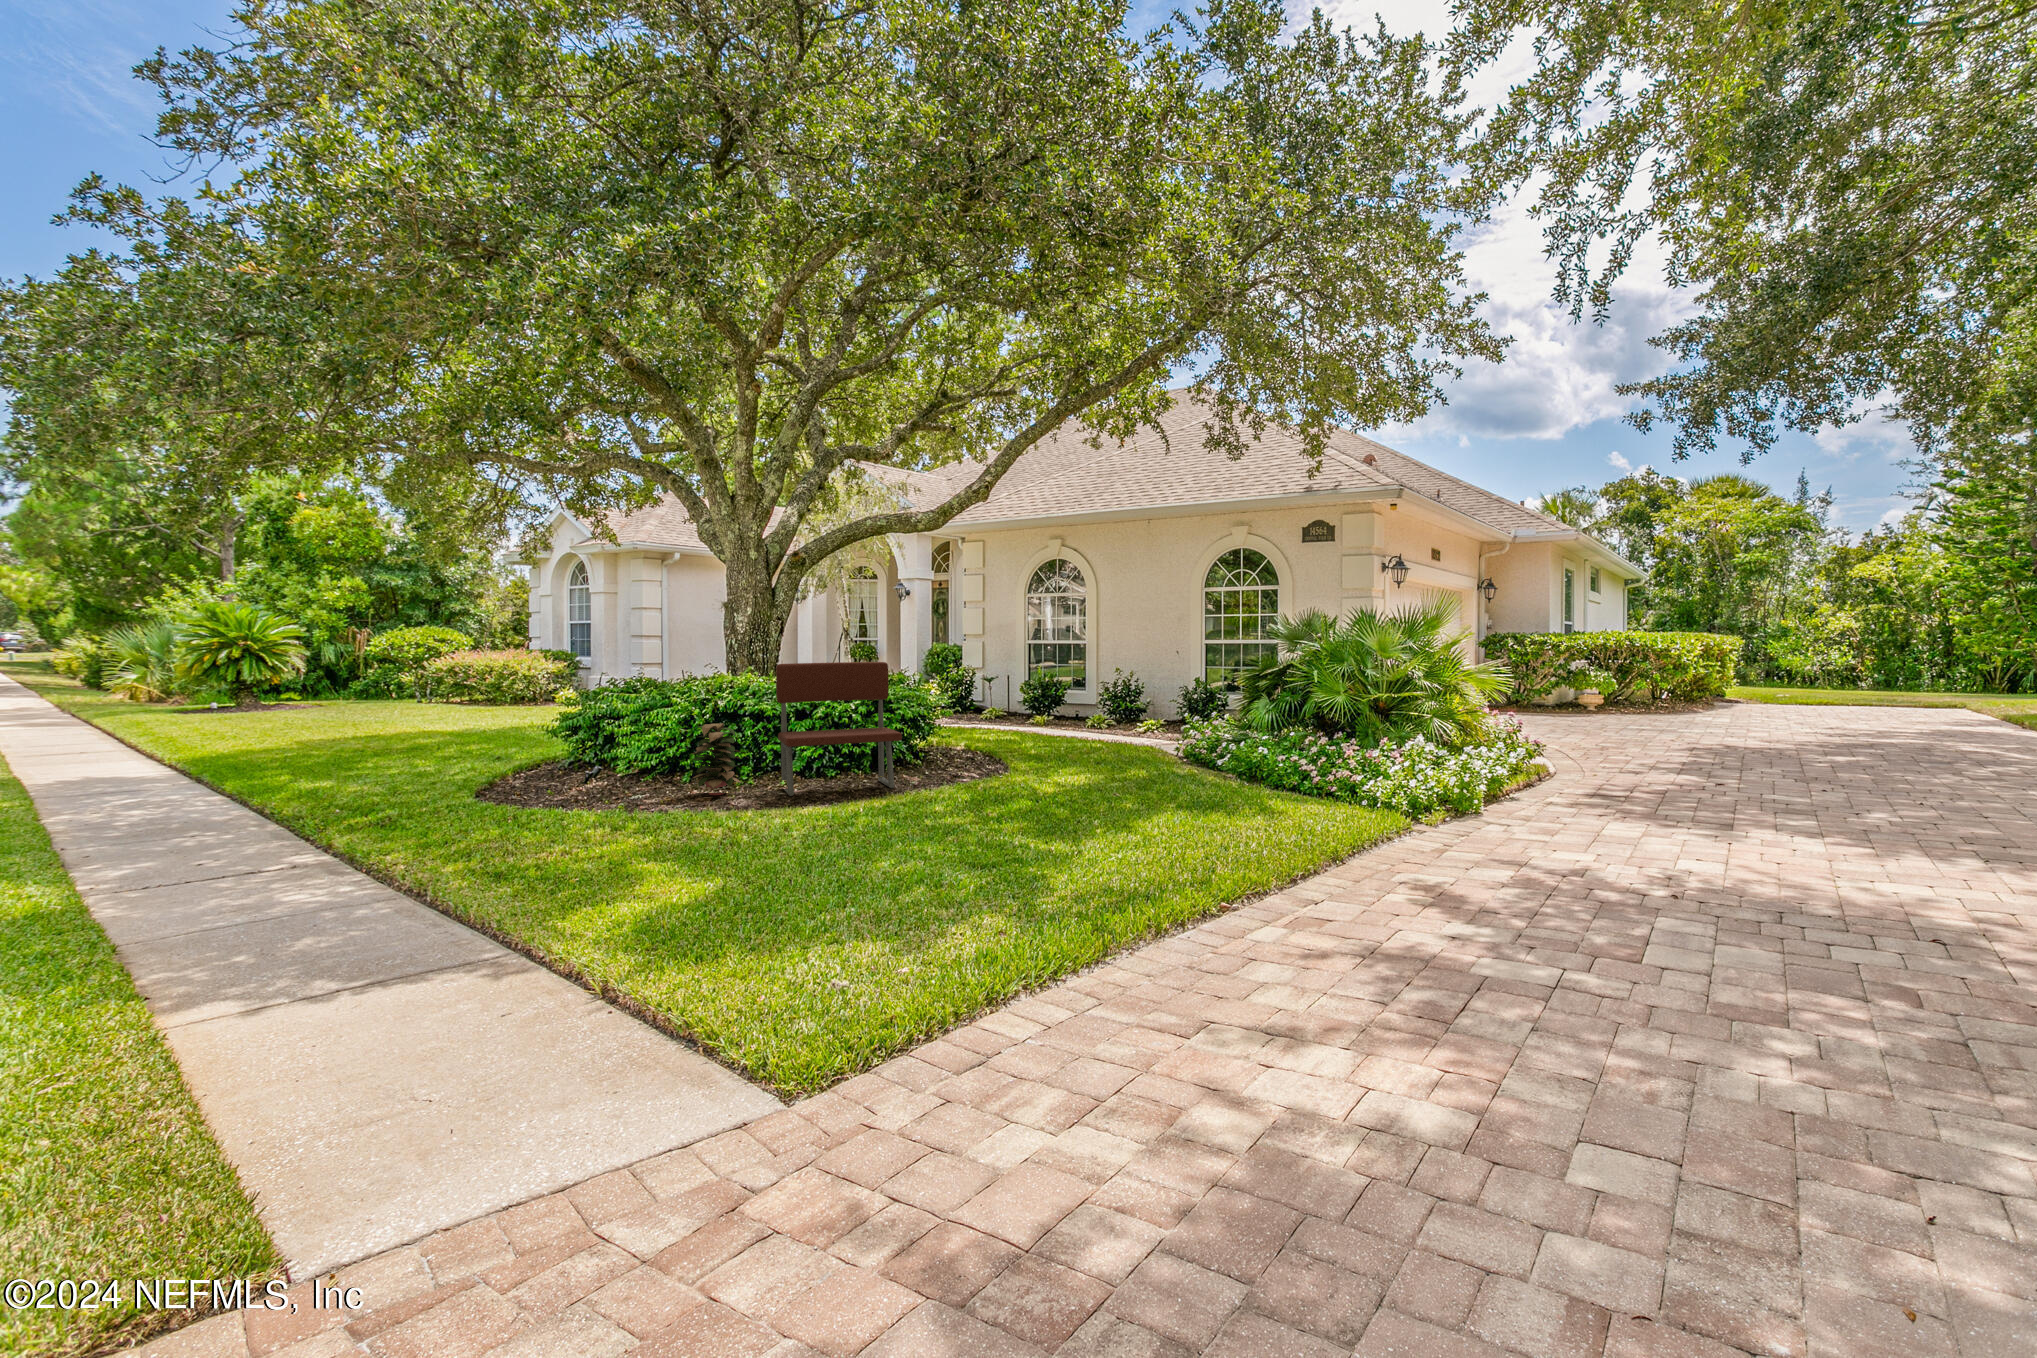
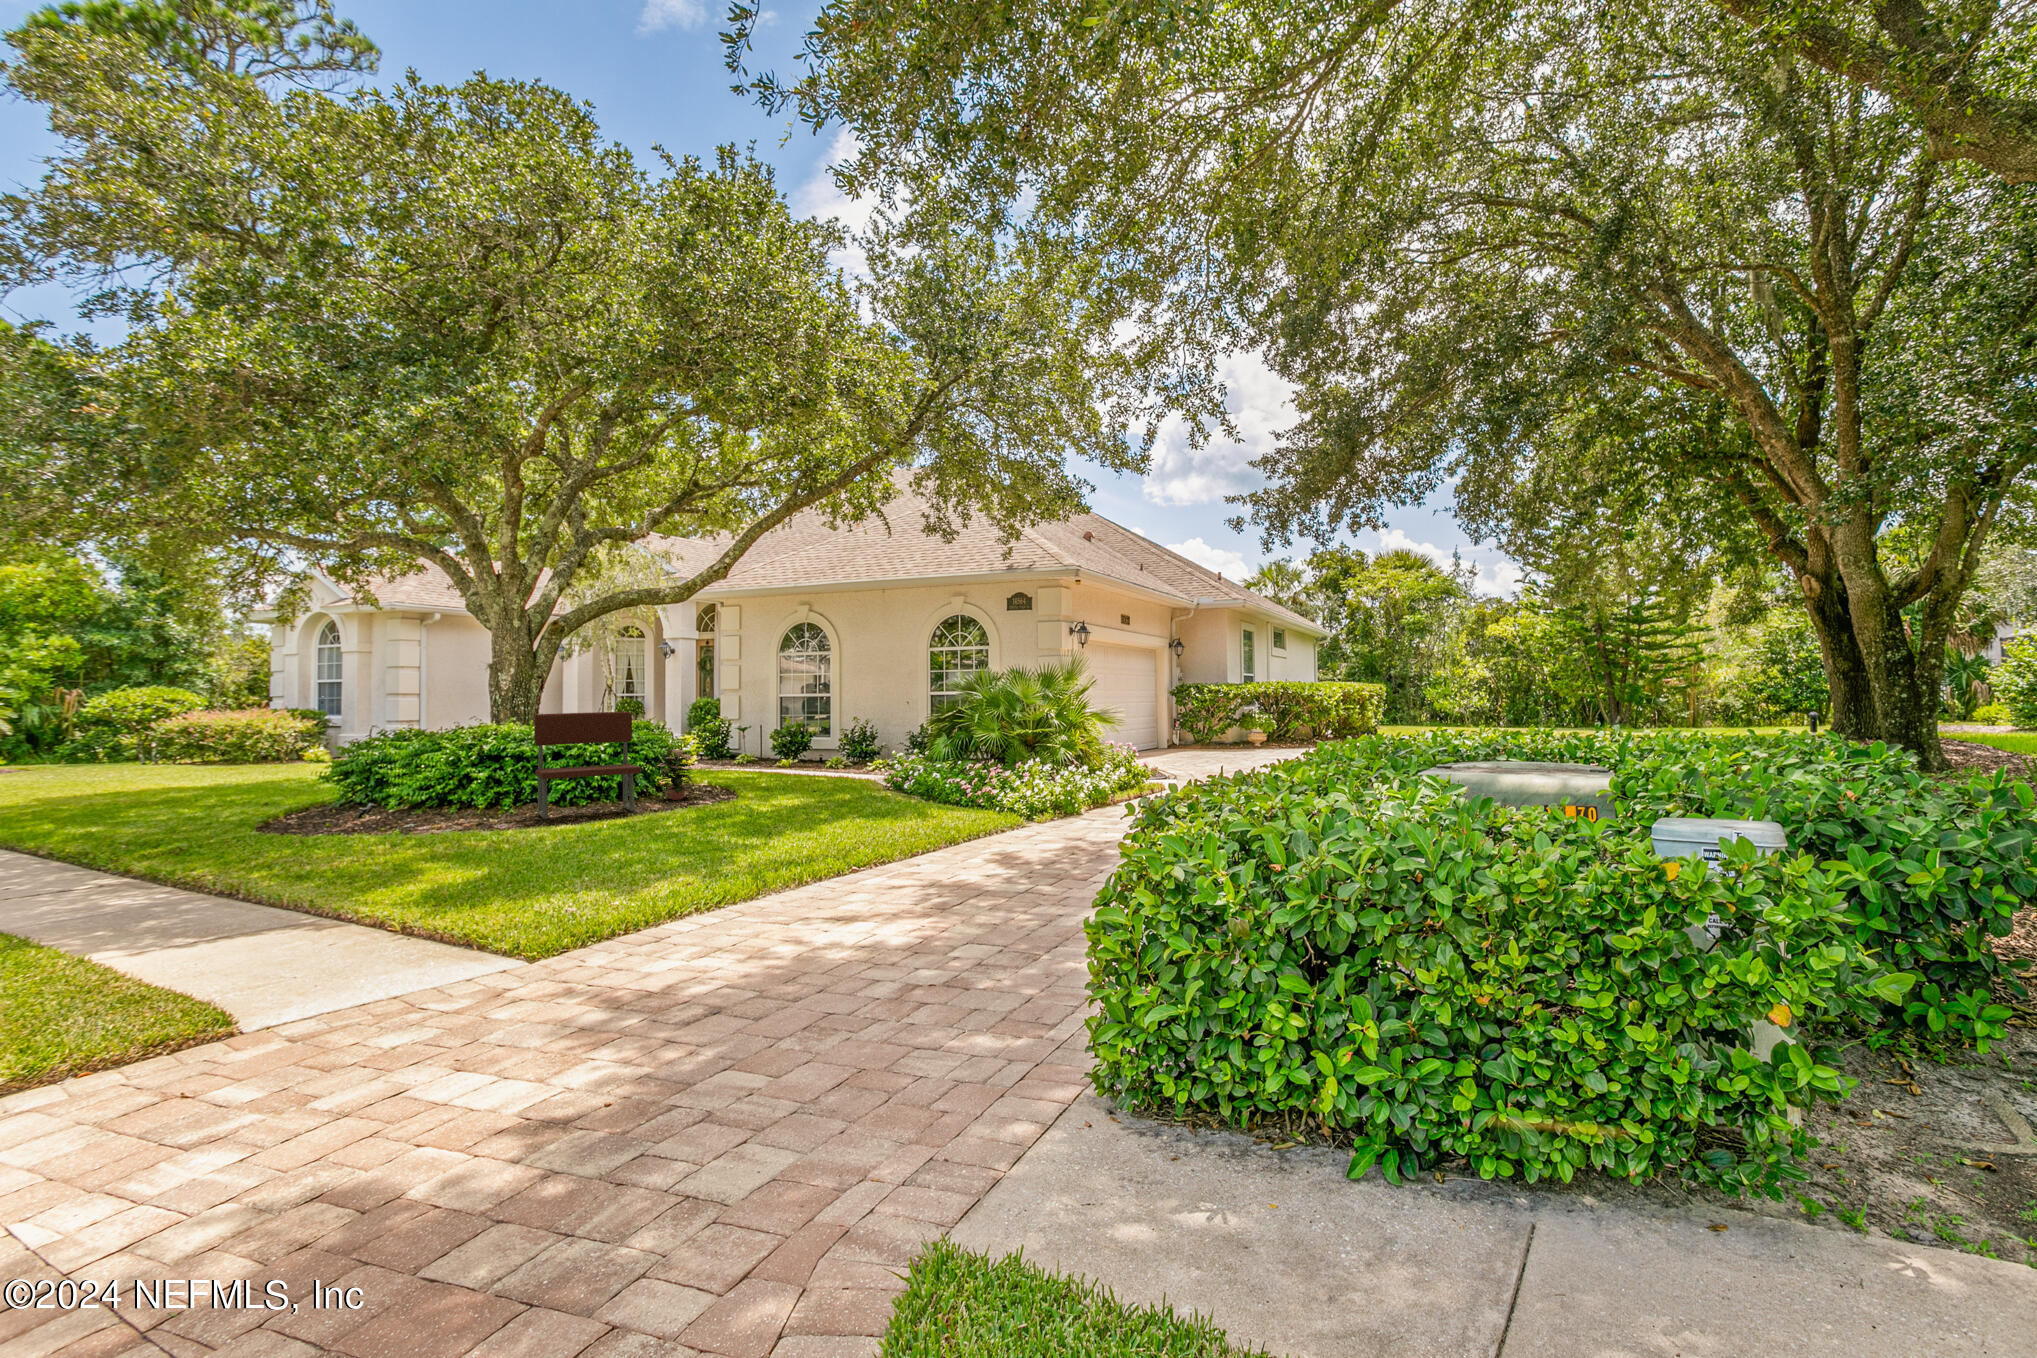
decorative plant: present [692,723,741,795] -> present [657,749,692,800]

